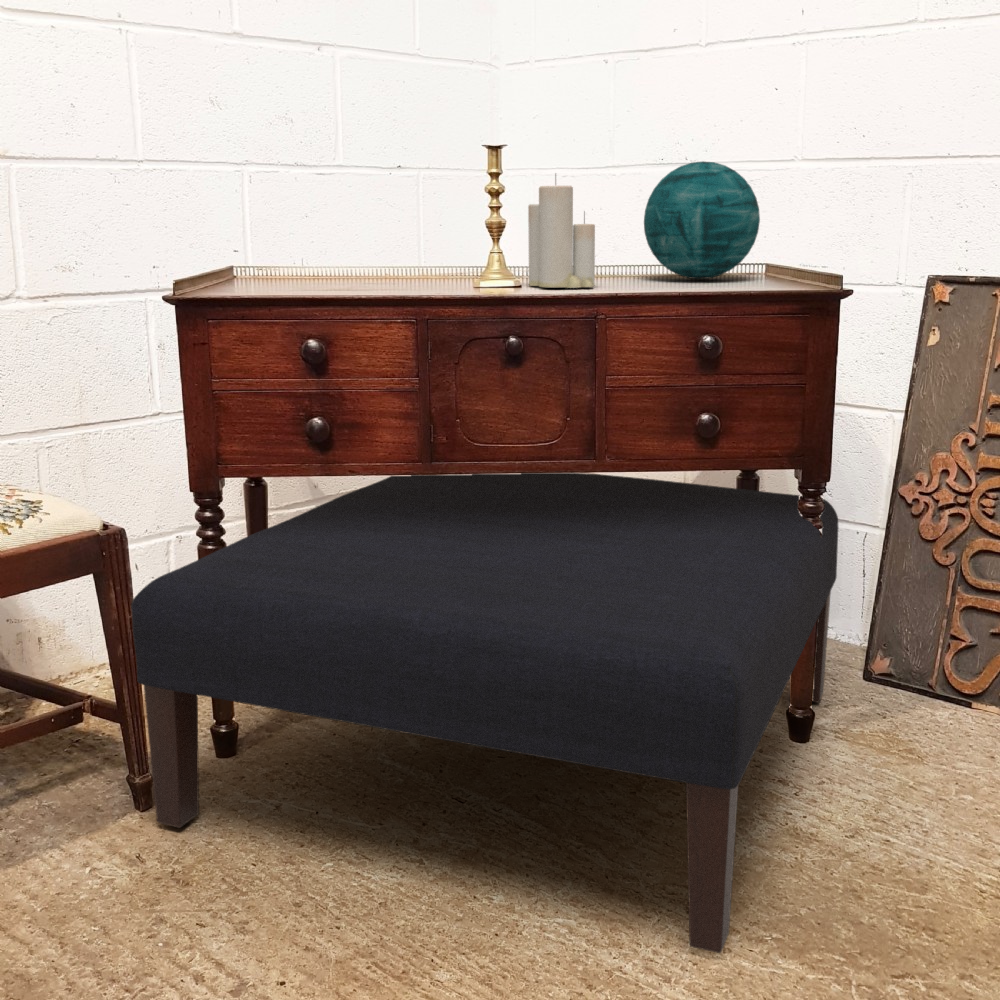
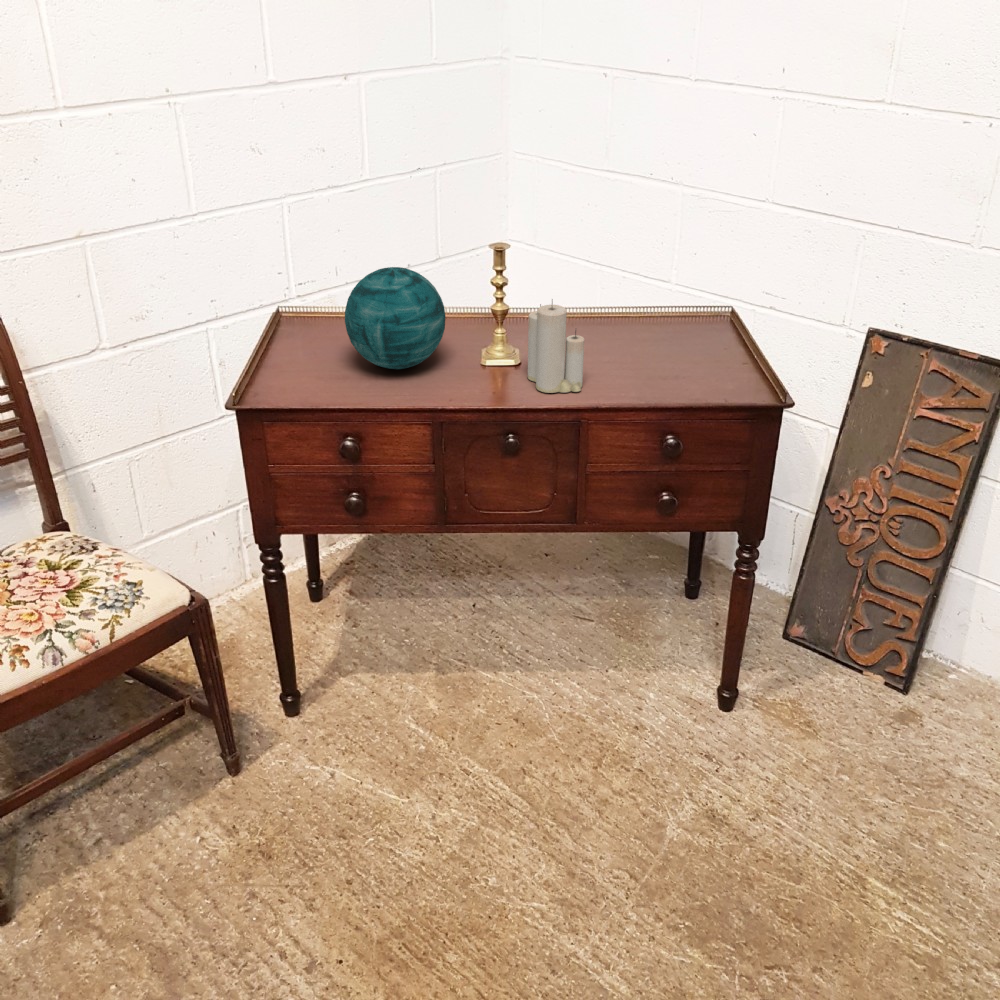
decorative orb: present [644,161,760,279] -> present [345,267,446,369]
ottoman: present [131,473,838,953] -> none [216,457,772,945]

